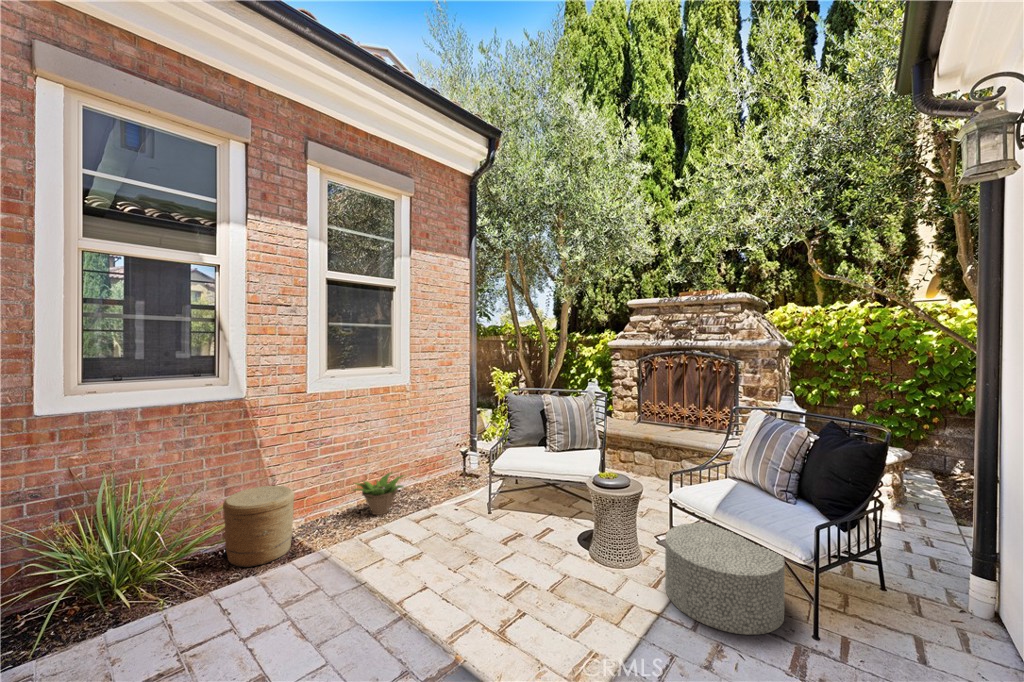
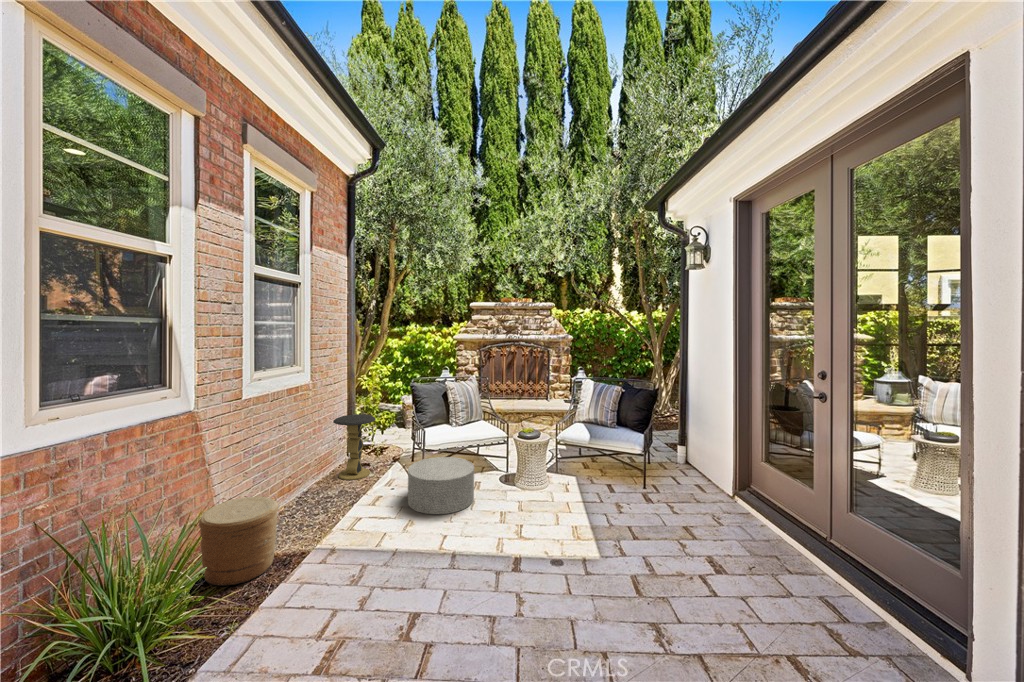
side table: none [422,423,464,493] -> present [333,414,376,480]
decorative plant: present [352,472,404,515] -> none [286,466,350,509]
ottoman: present [665,523,785,635] -> present [408,457,474,514]

